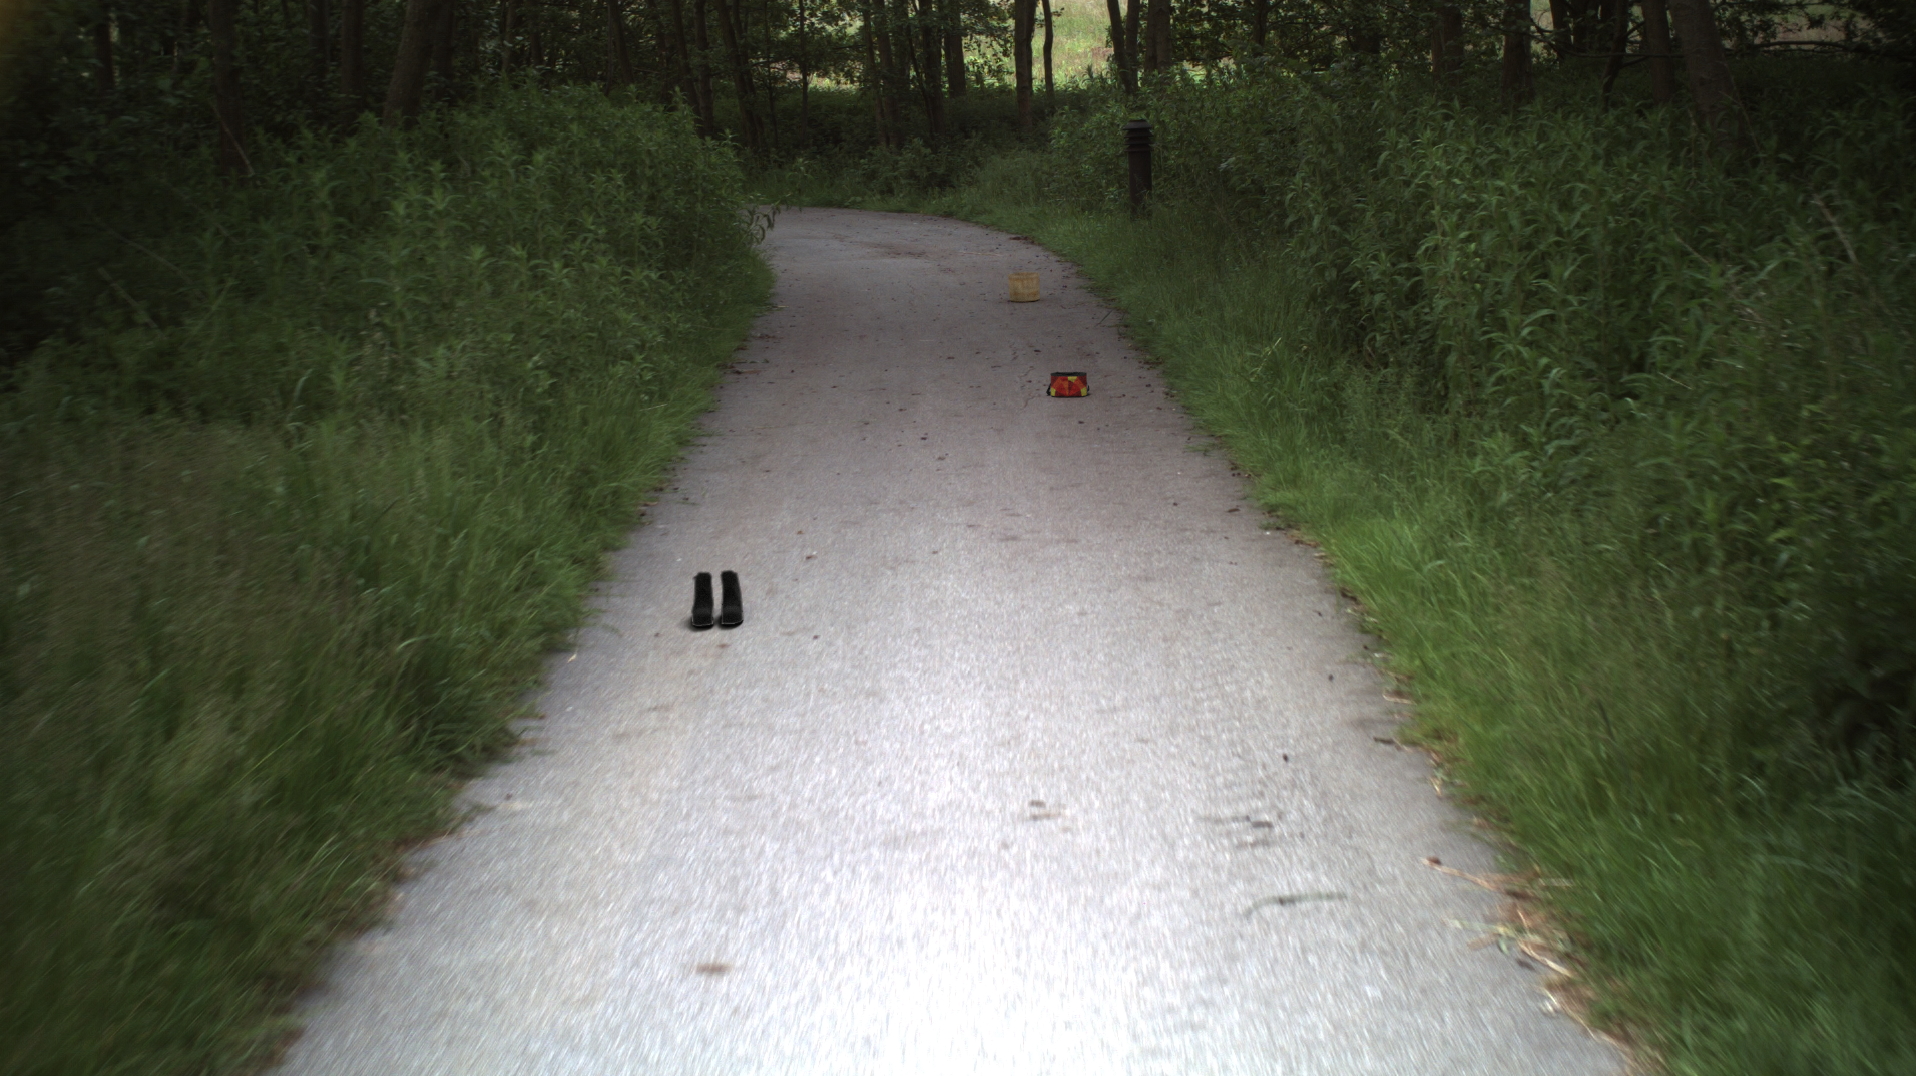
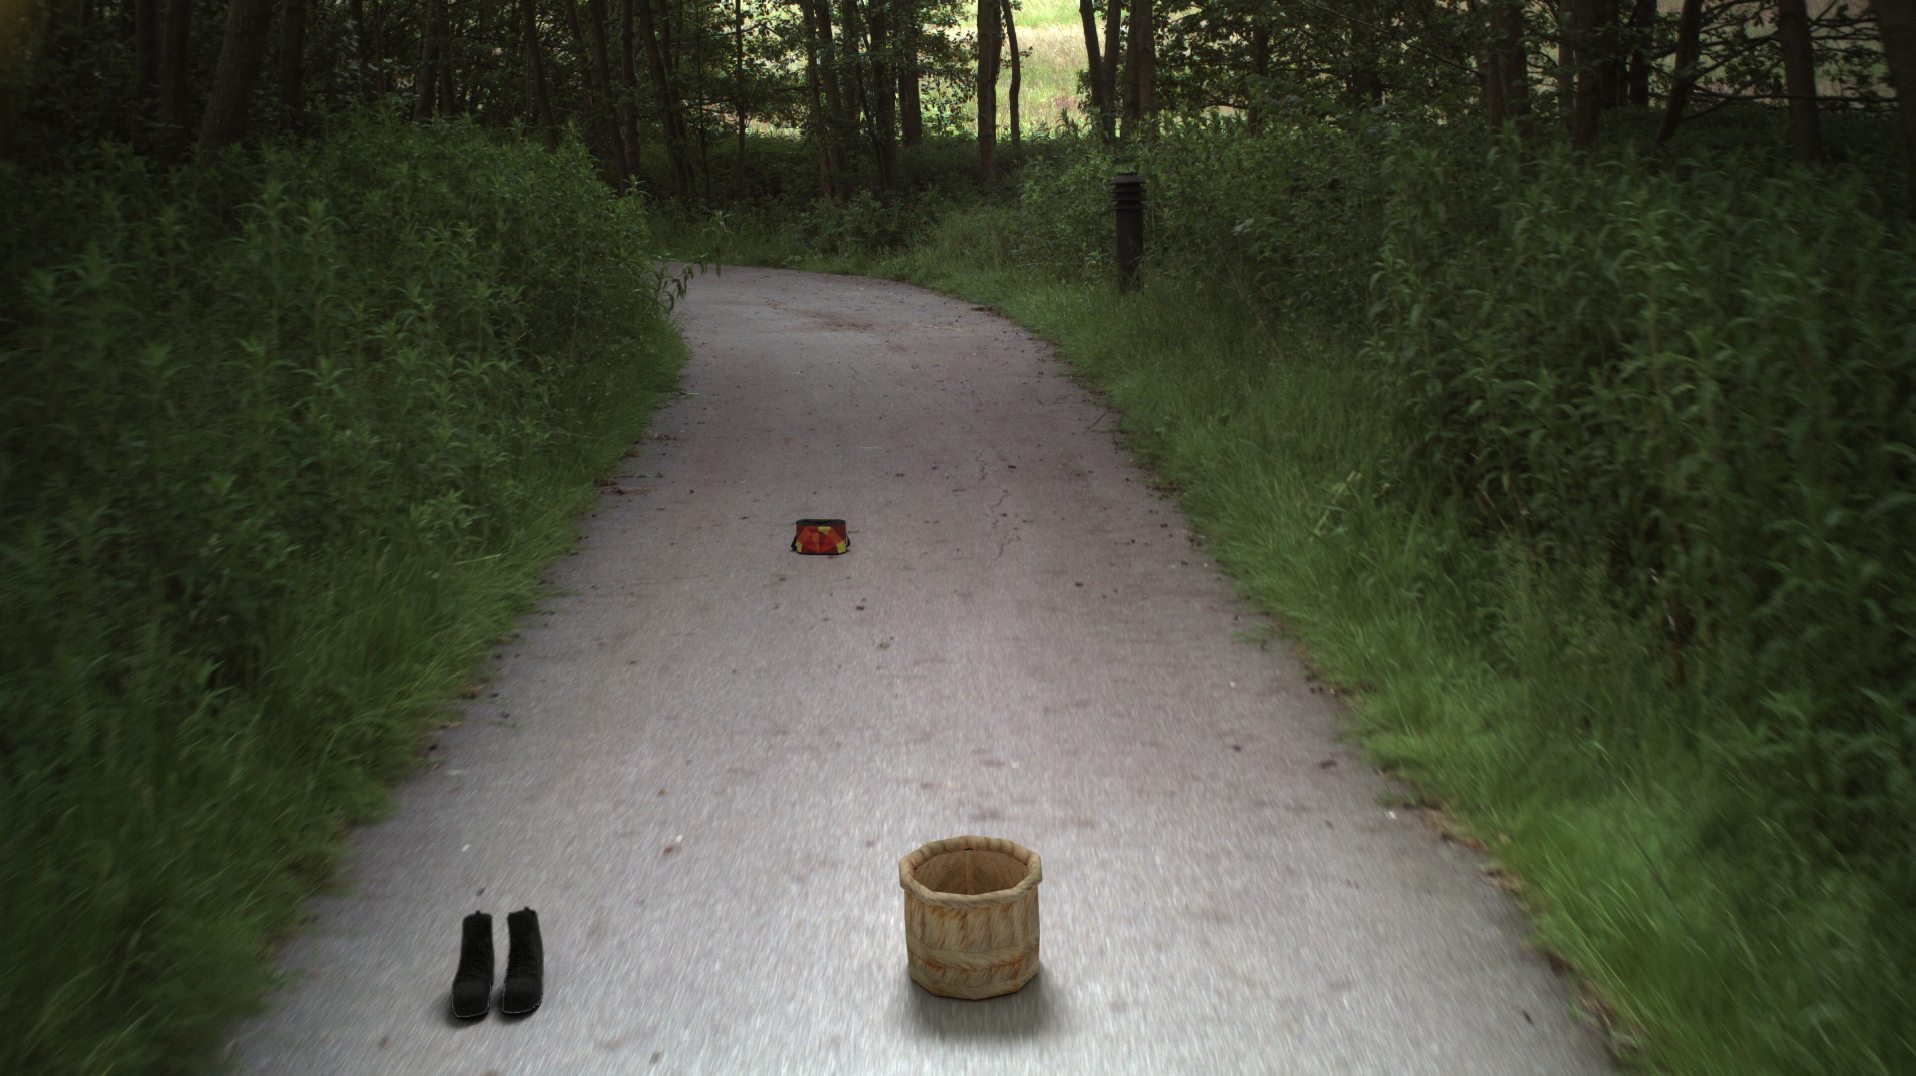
wooden bucket: present [1008,272,1040,302] -> present [898,834,1043,1000]
bag: present [1046,372,1090,397] -> present [791,519,851,555]

